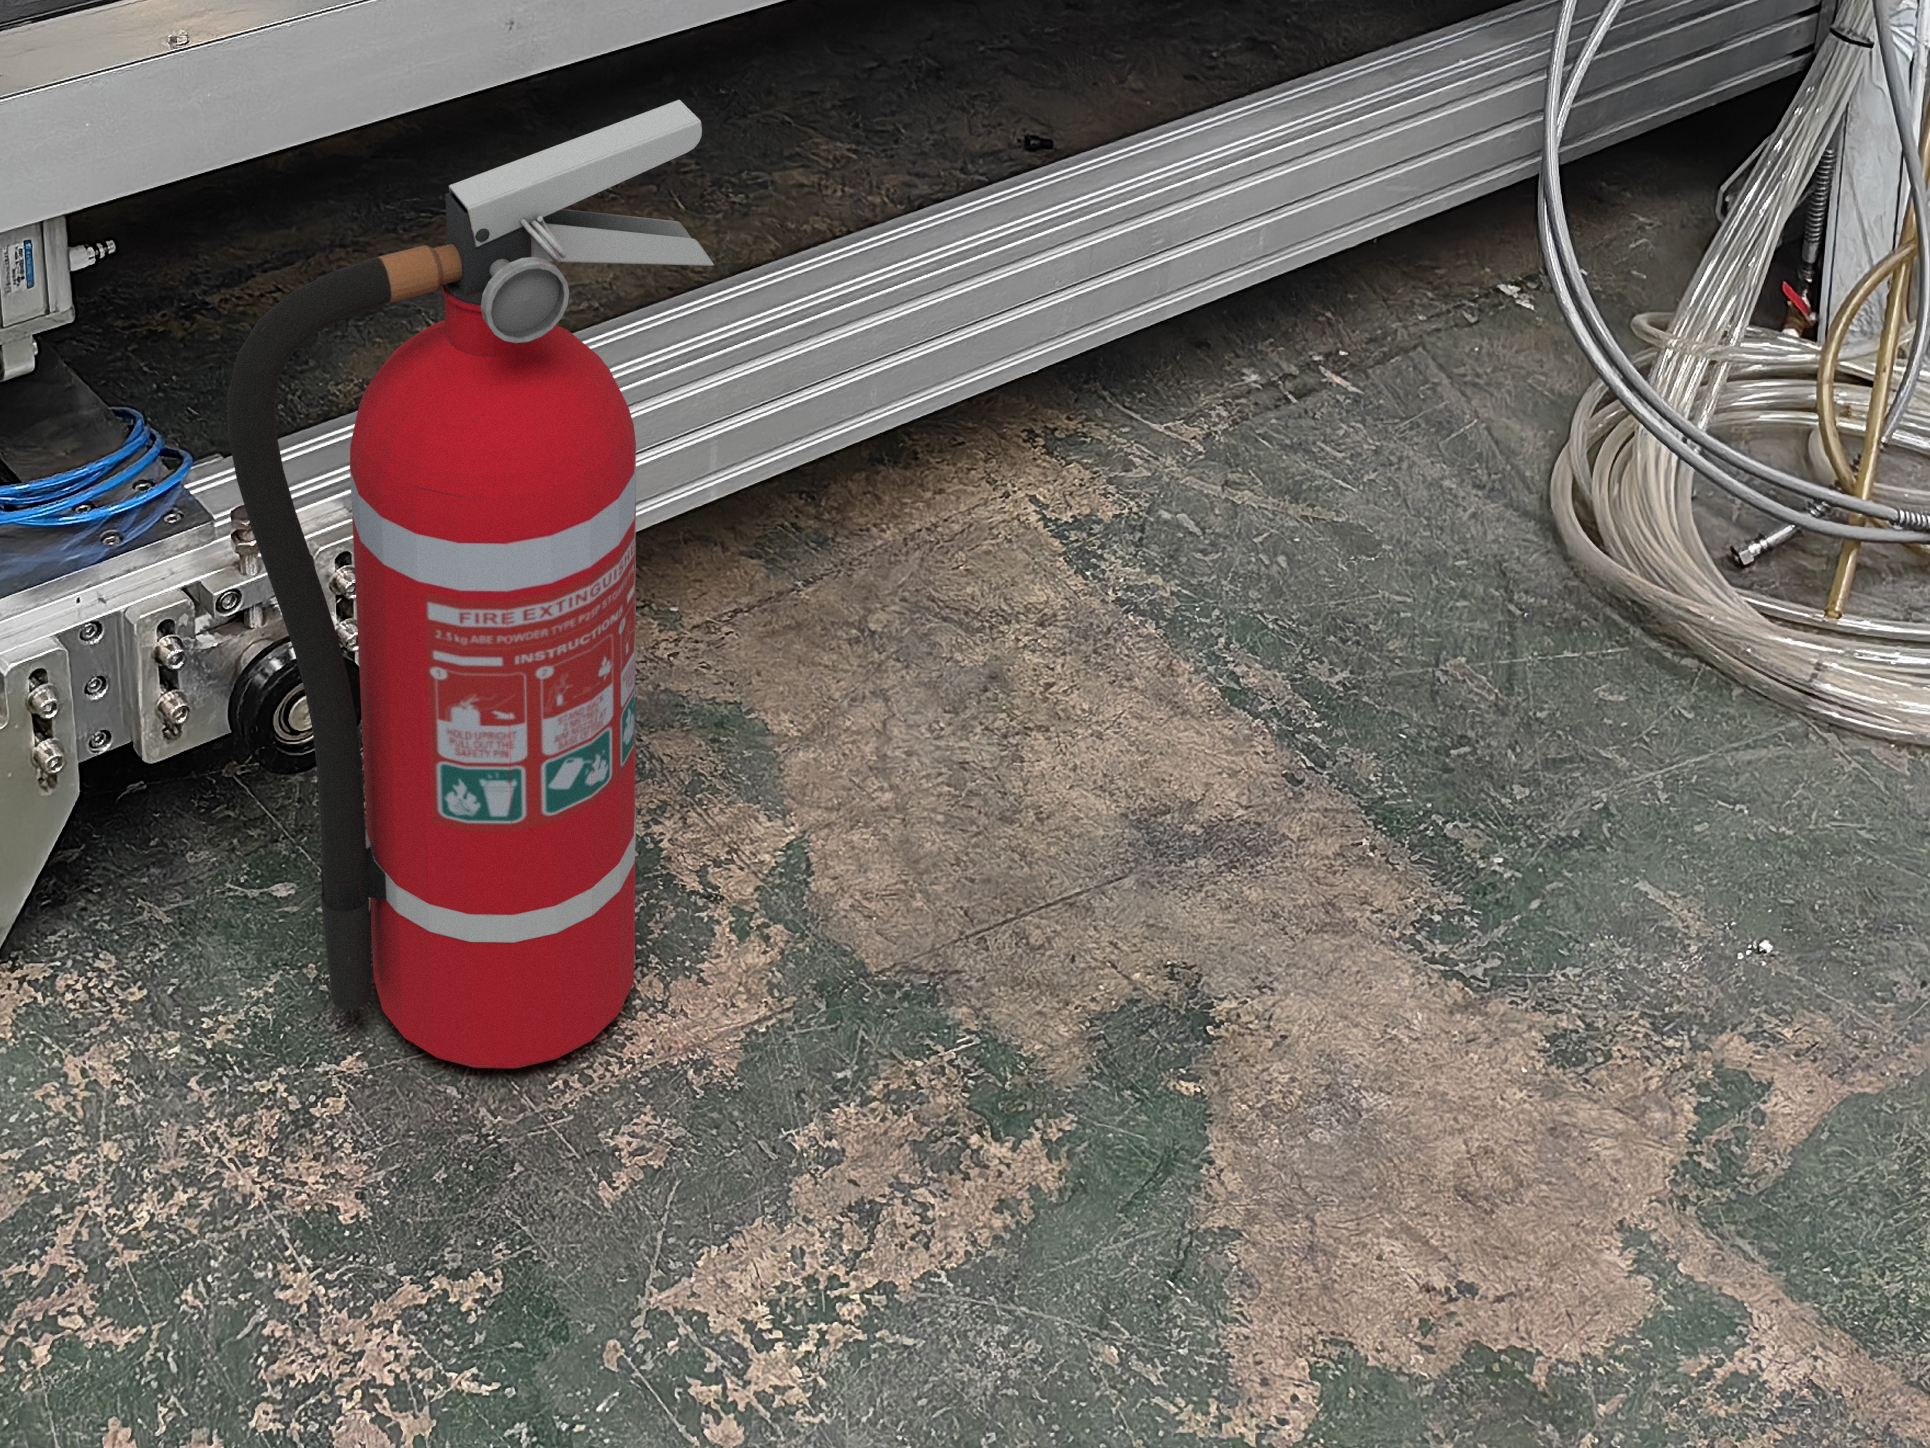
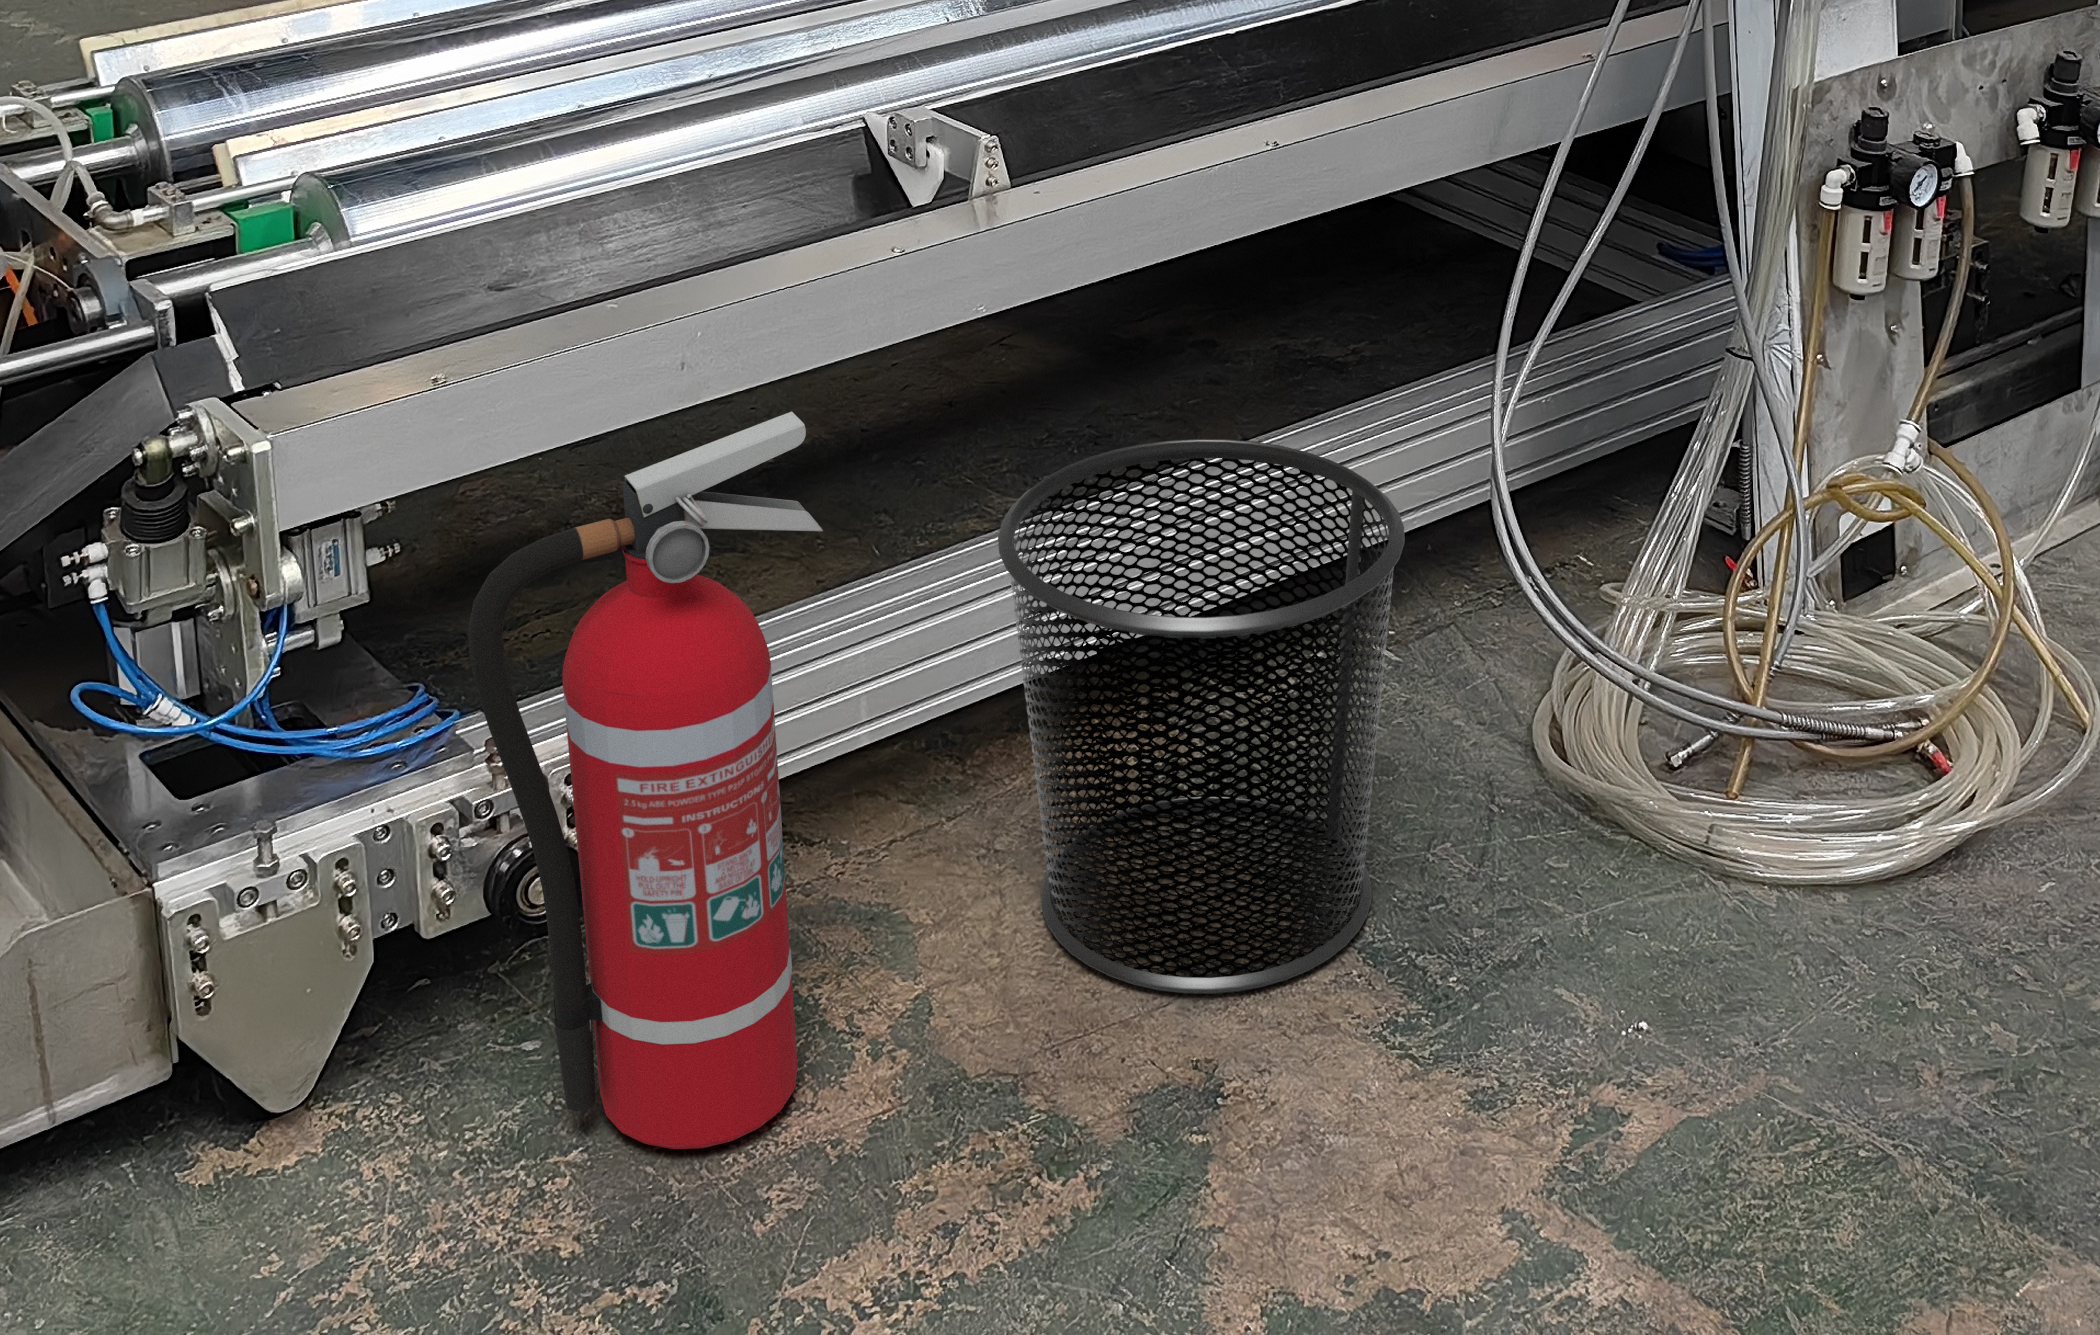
waste bin: none [915,123,1473,866] -> present [998,439,1405,994]

